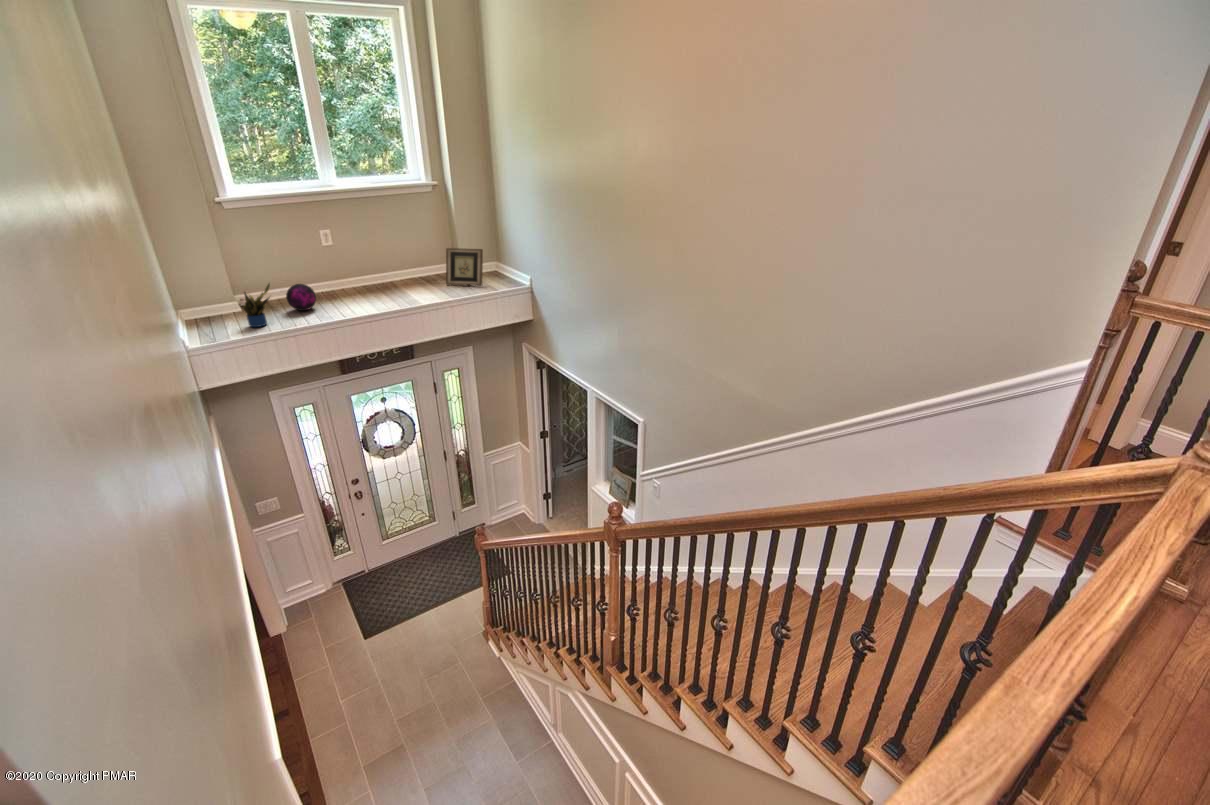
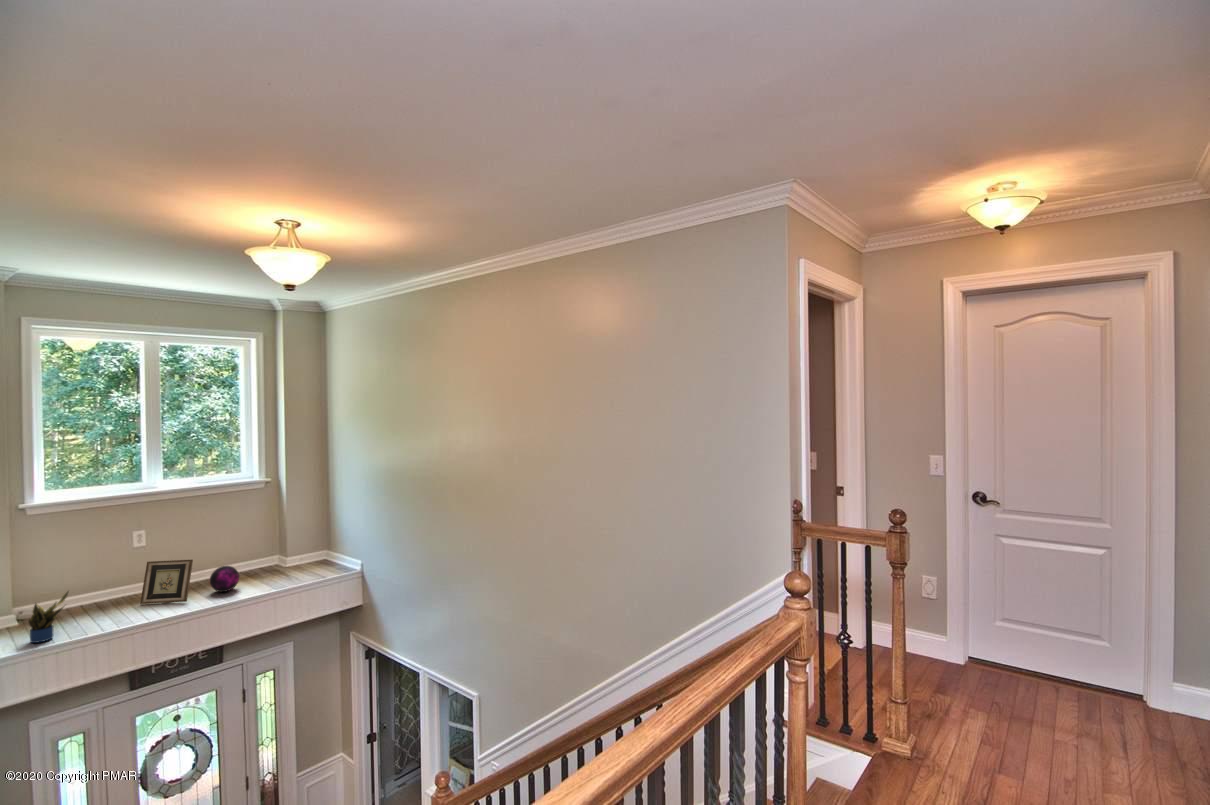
picture frame: present [446,248,483,286] -> present [140,560,193,604]
decorative orb: present [286,284,316,311] -> present [210,566,239,592]

